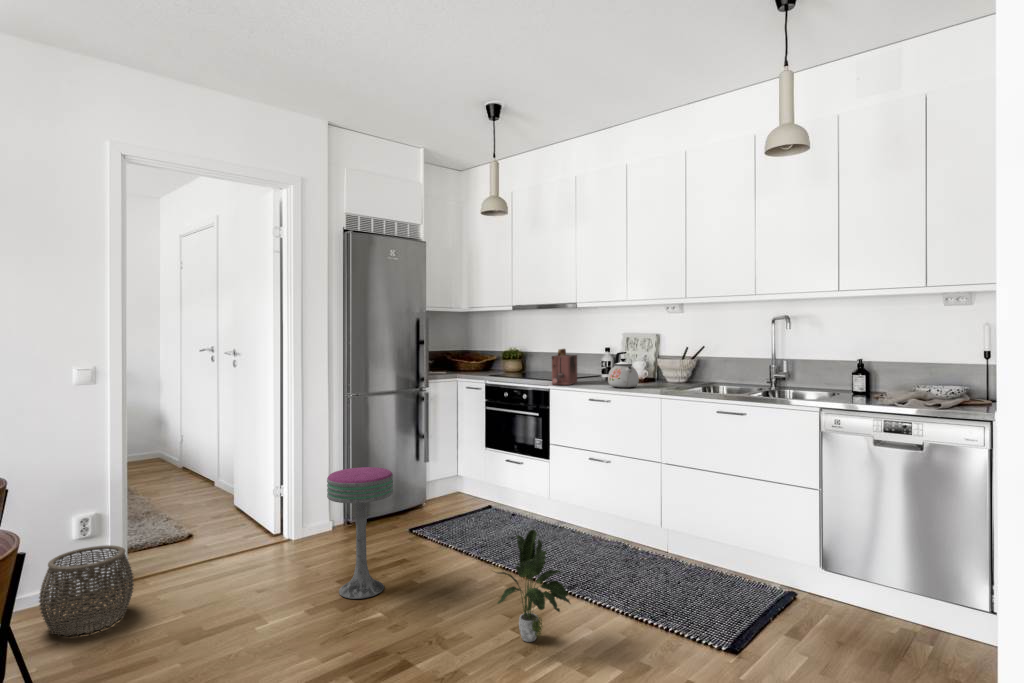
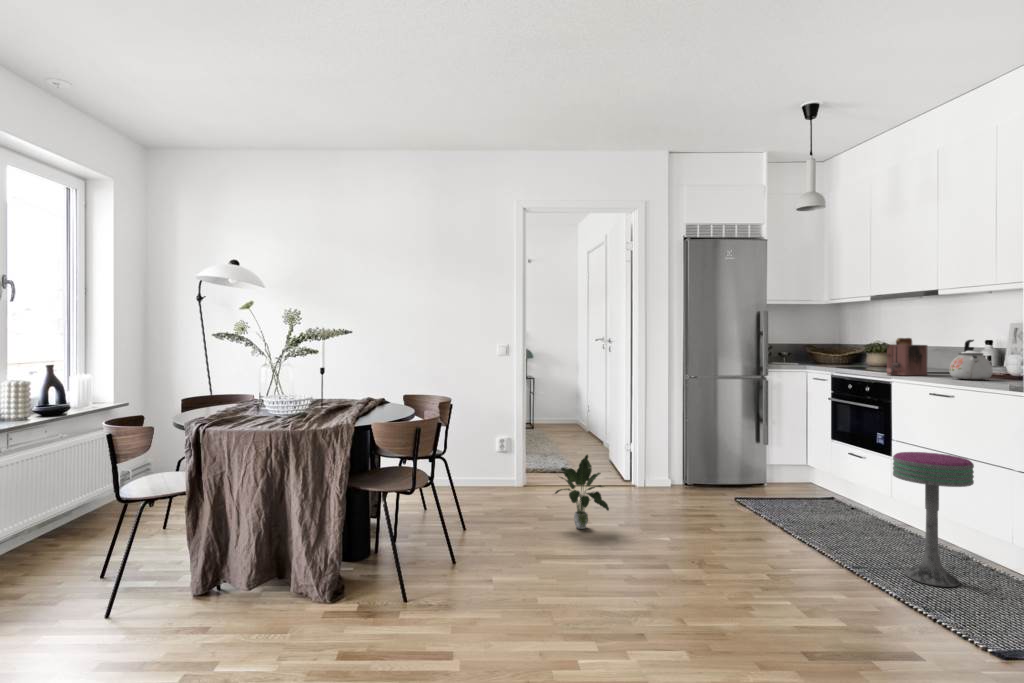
bar stool: present [327,467,393,599] -> present [893,452,974,587]
potted plant: present [496,530,570,642] -> present [555,455,609,529]
woven basket: present [39,545,134,636] -> none [472,457,521,507]

